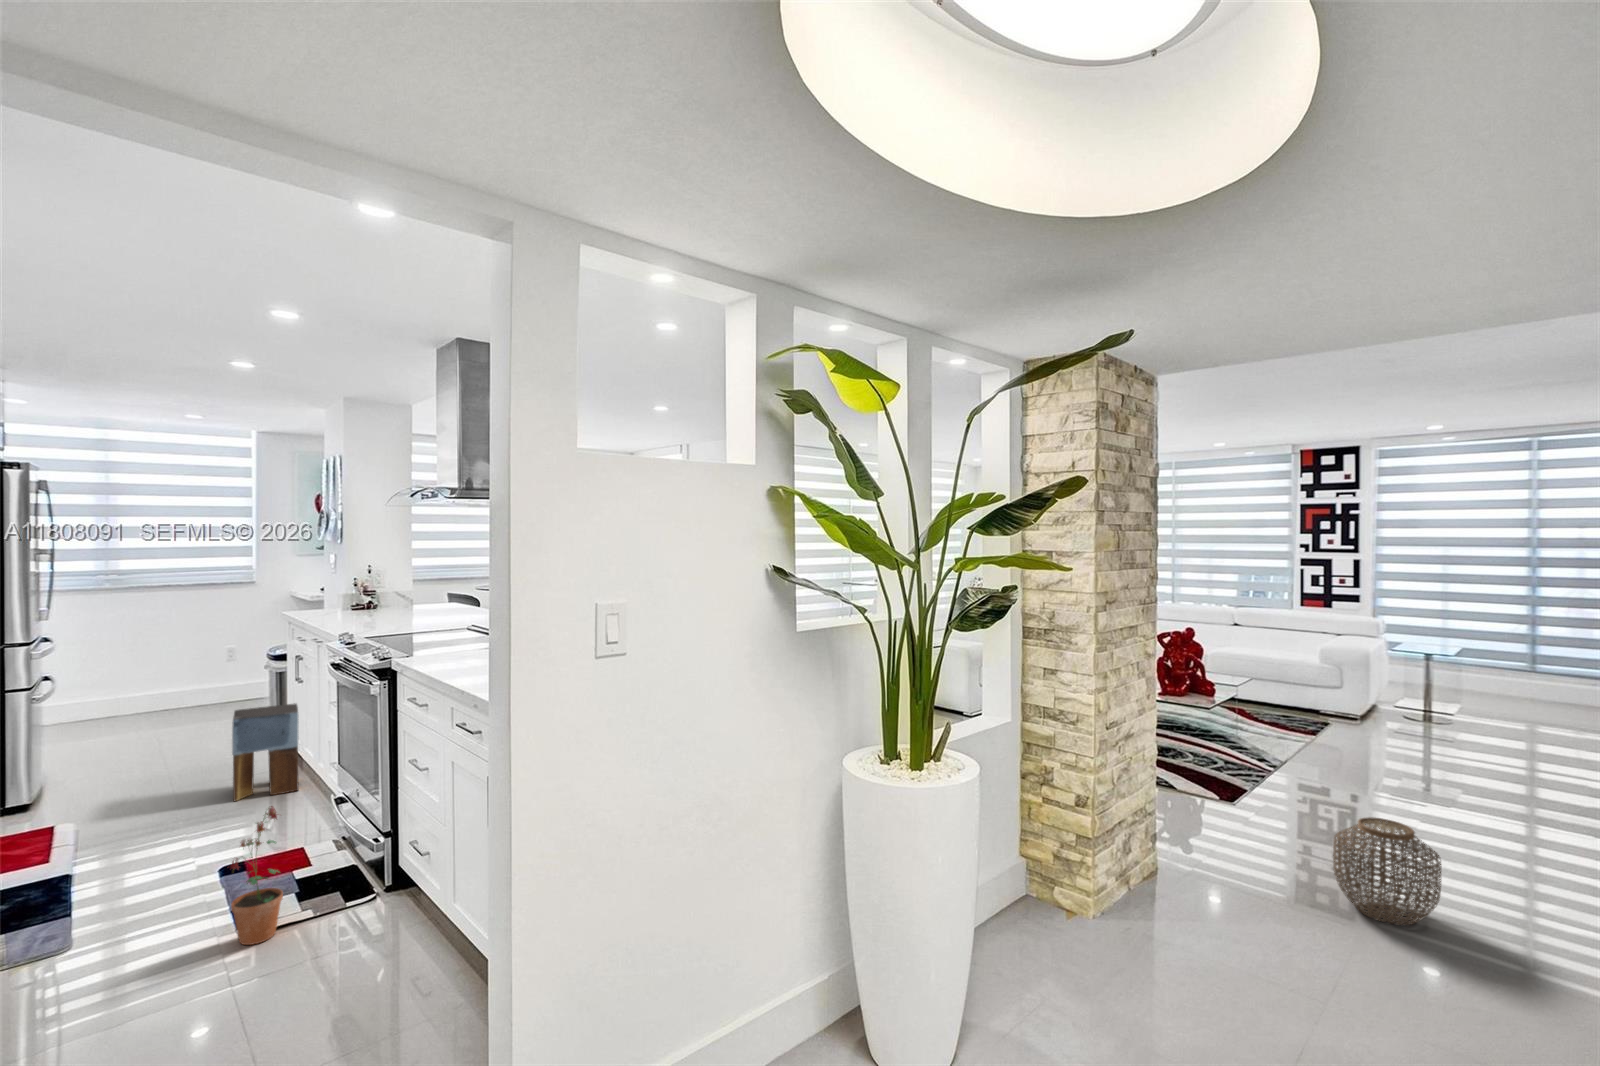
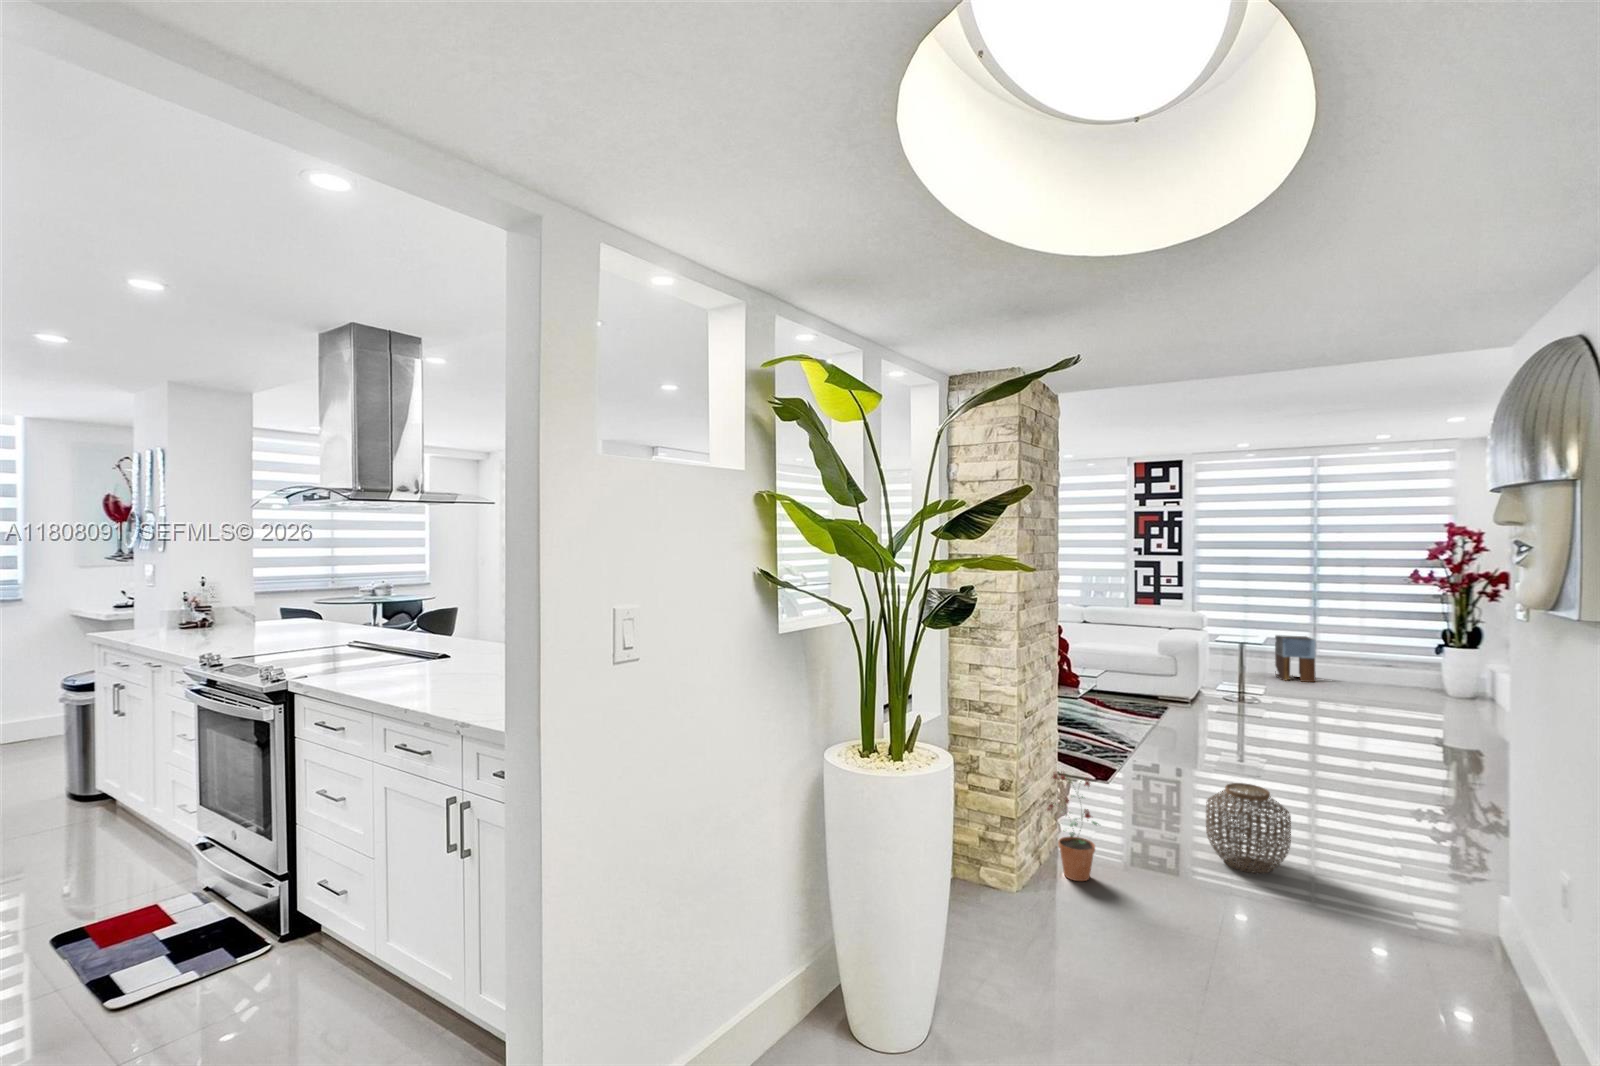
stool: present [232,703,299,801] -> present [1275,635,1316,682]
potted plant: present [231,806,283,945] -> present [1047,772,1098,881]

